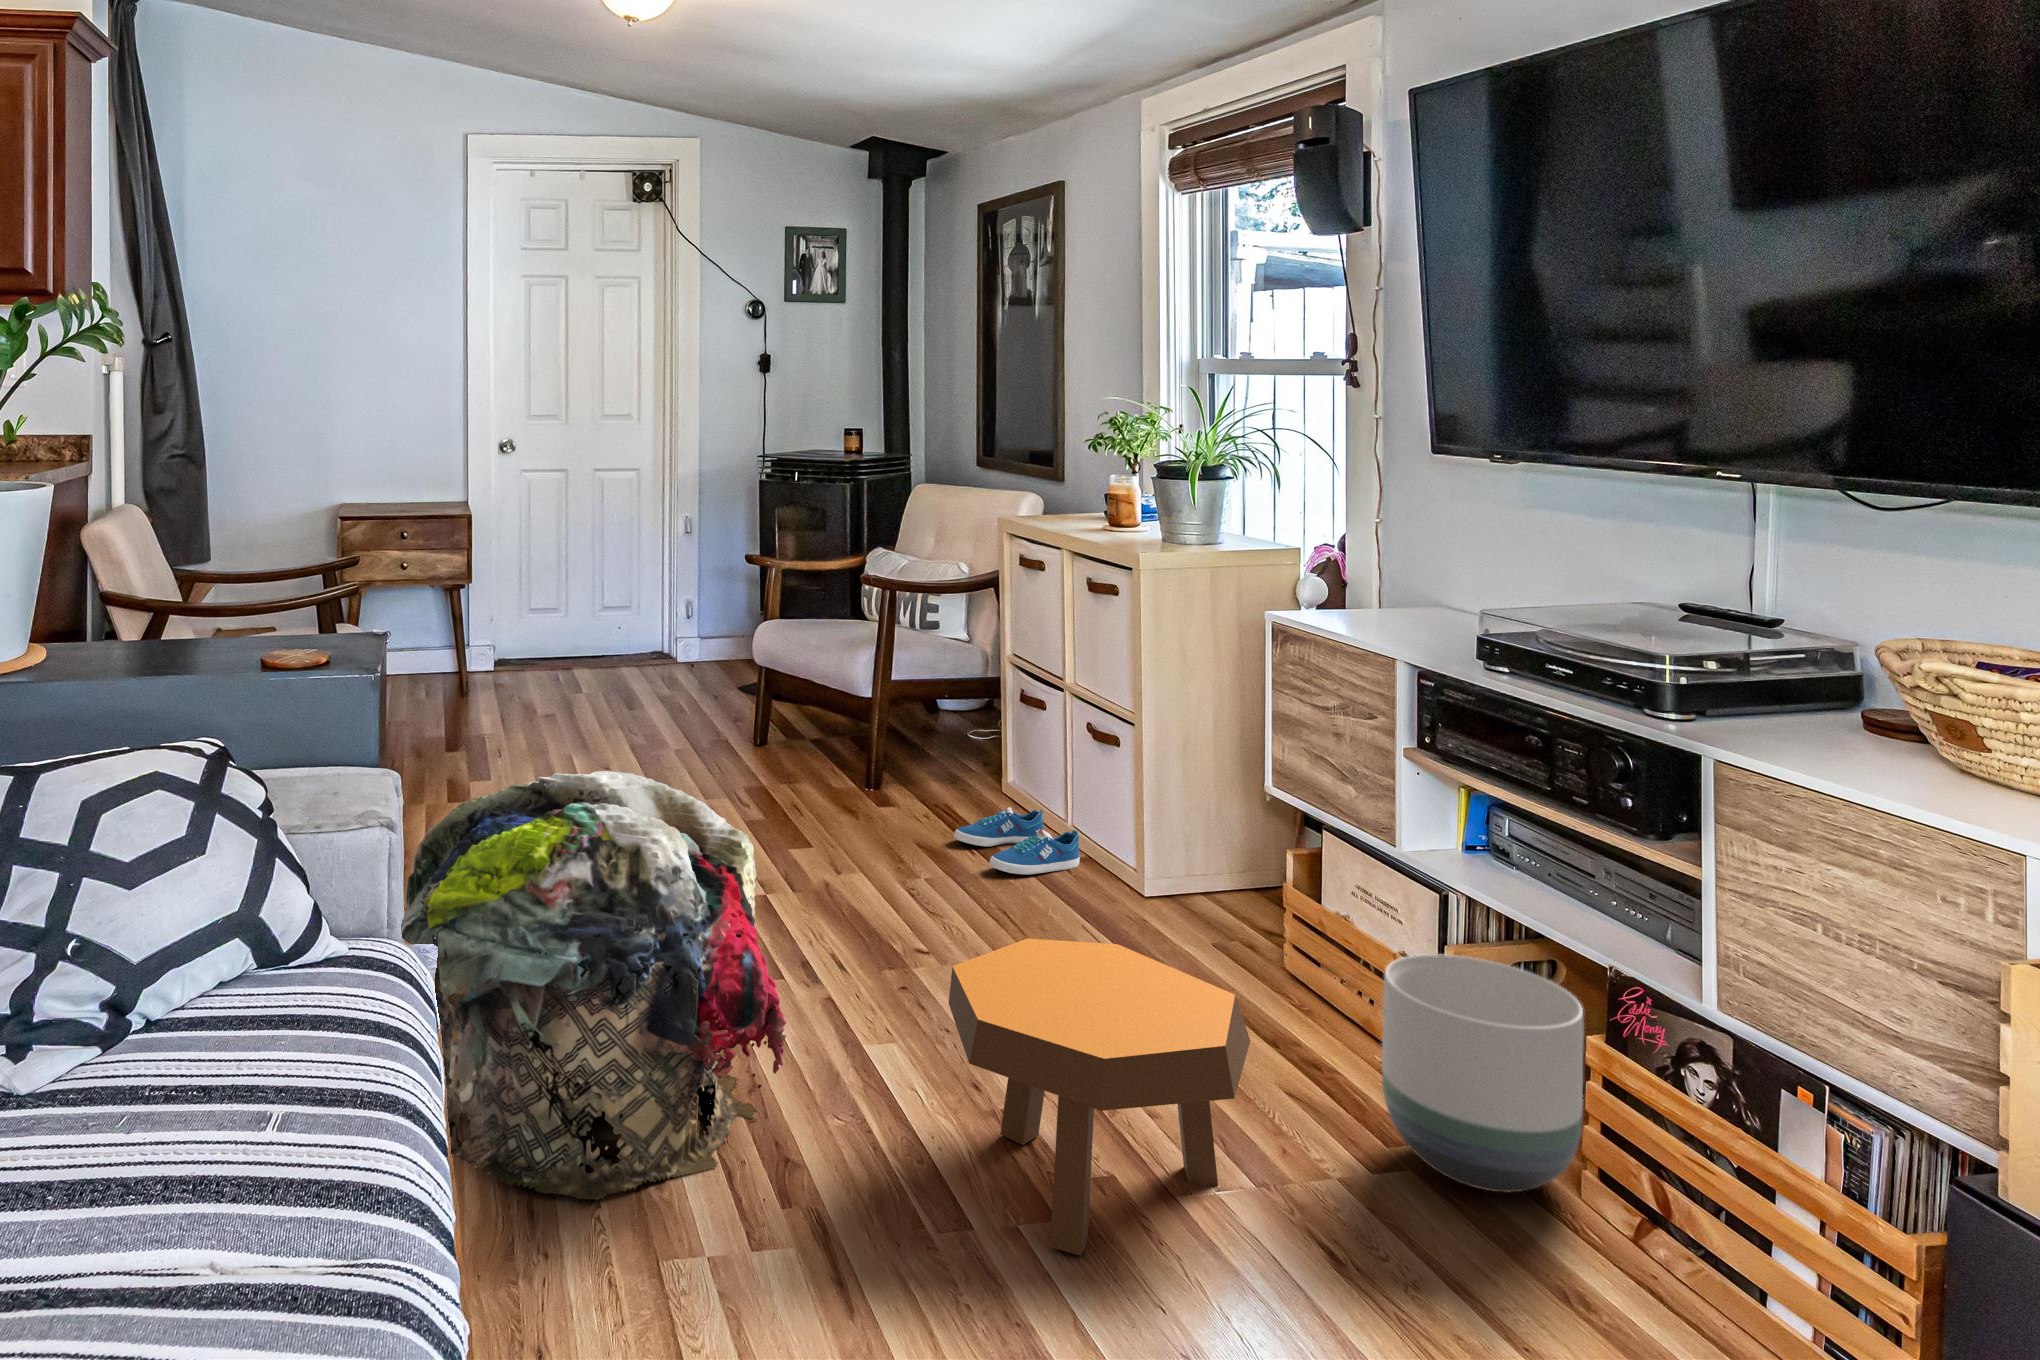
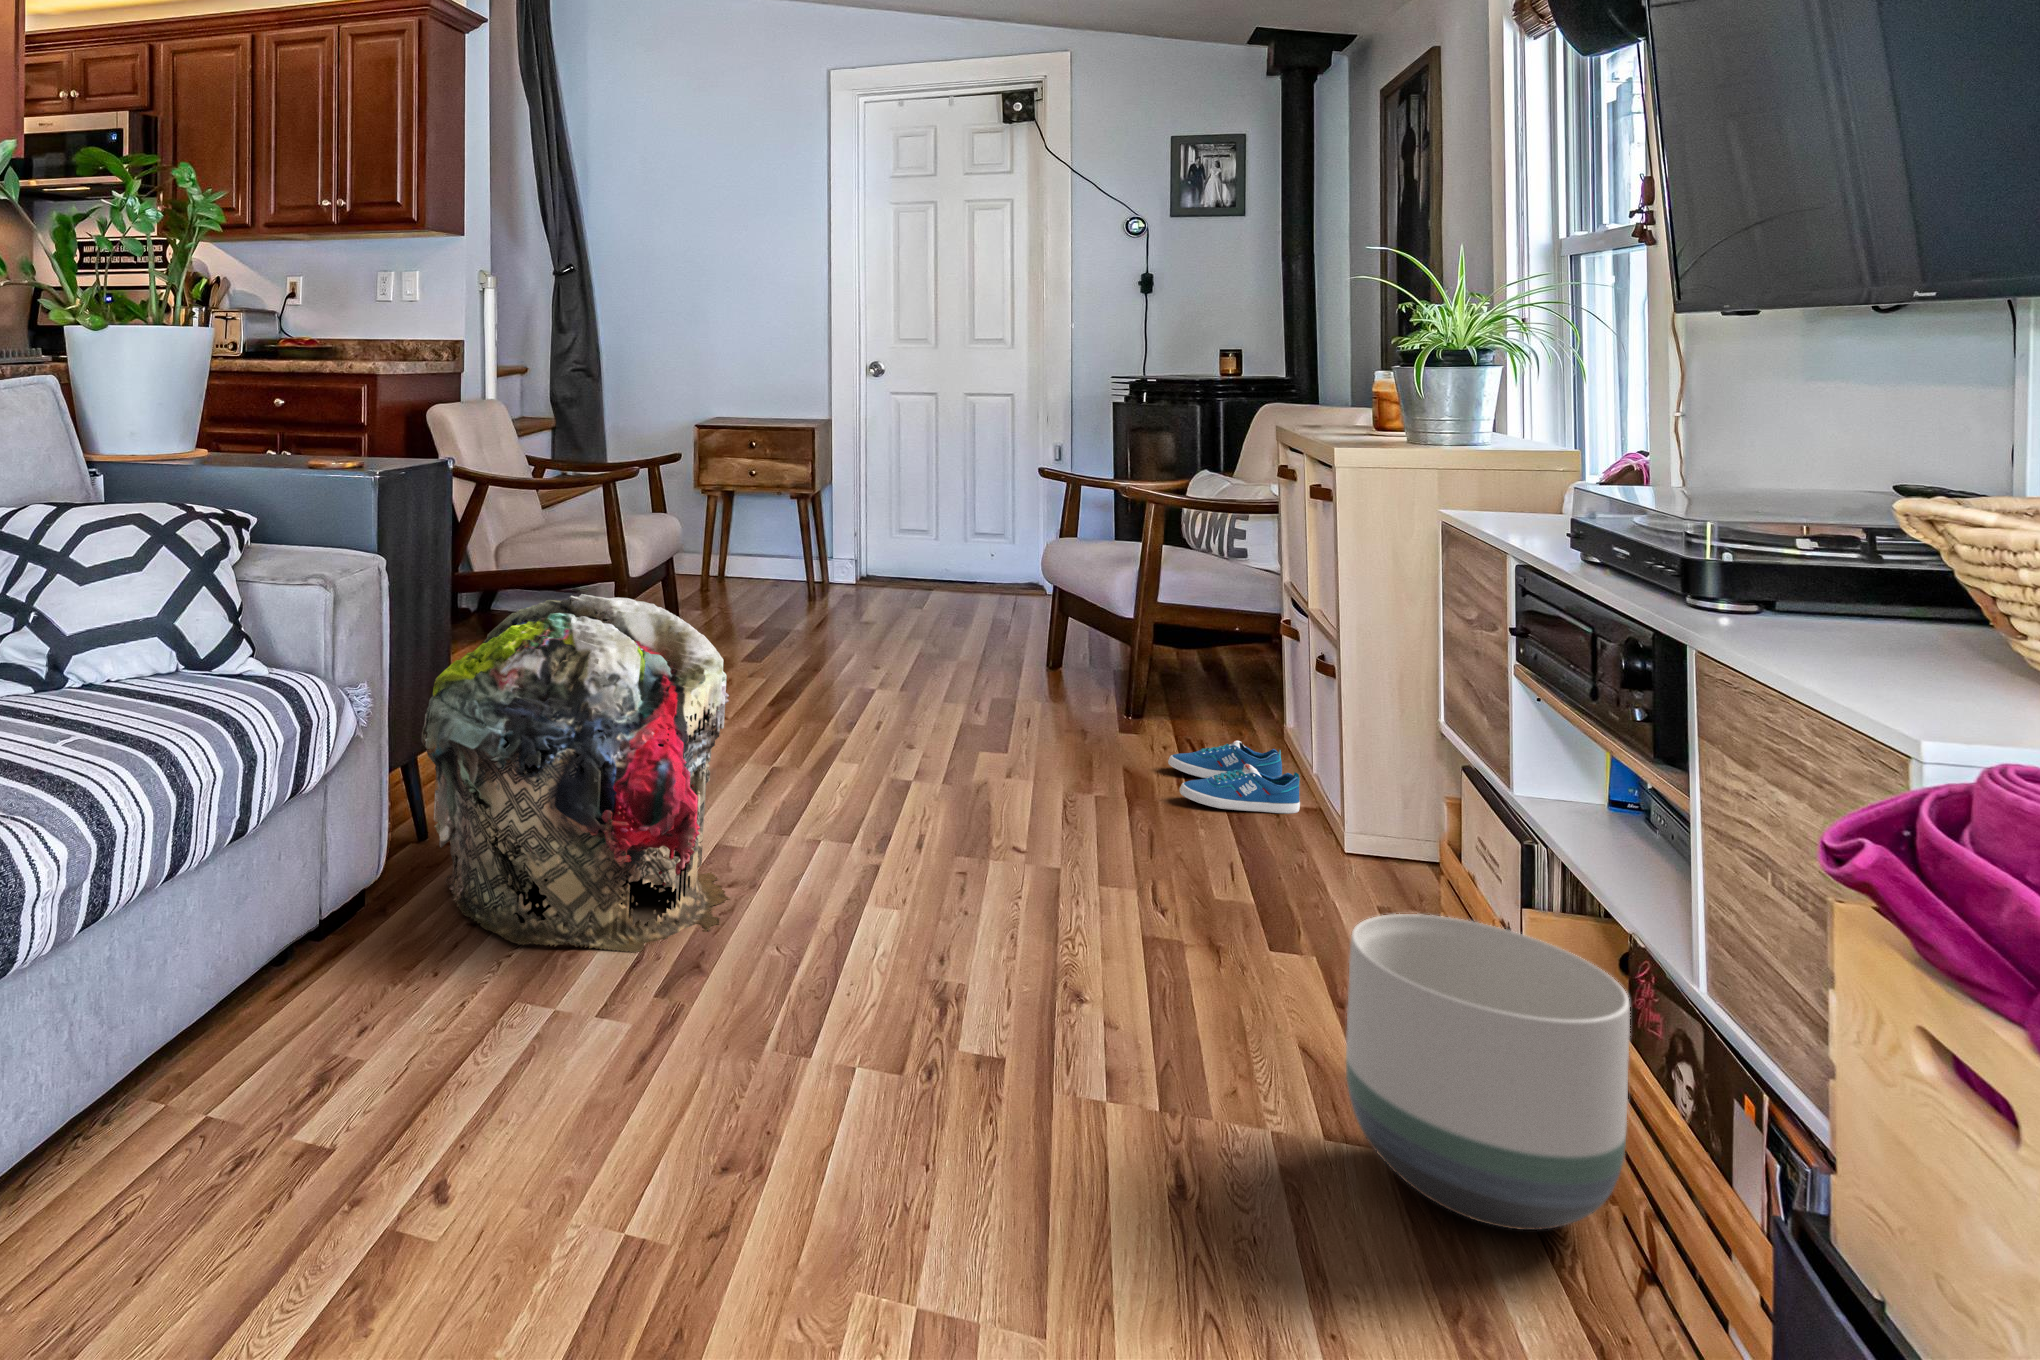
footstool: present [949,939,1250,1255] -> none [816,813,1163,1109]

